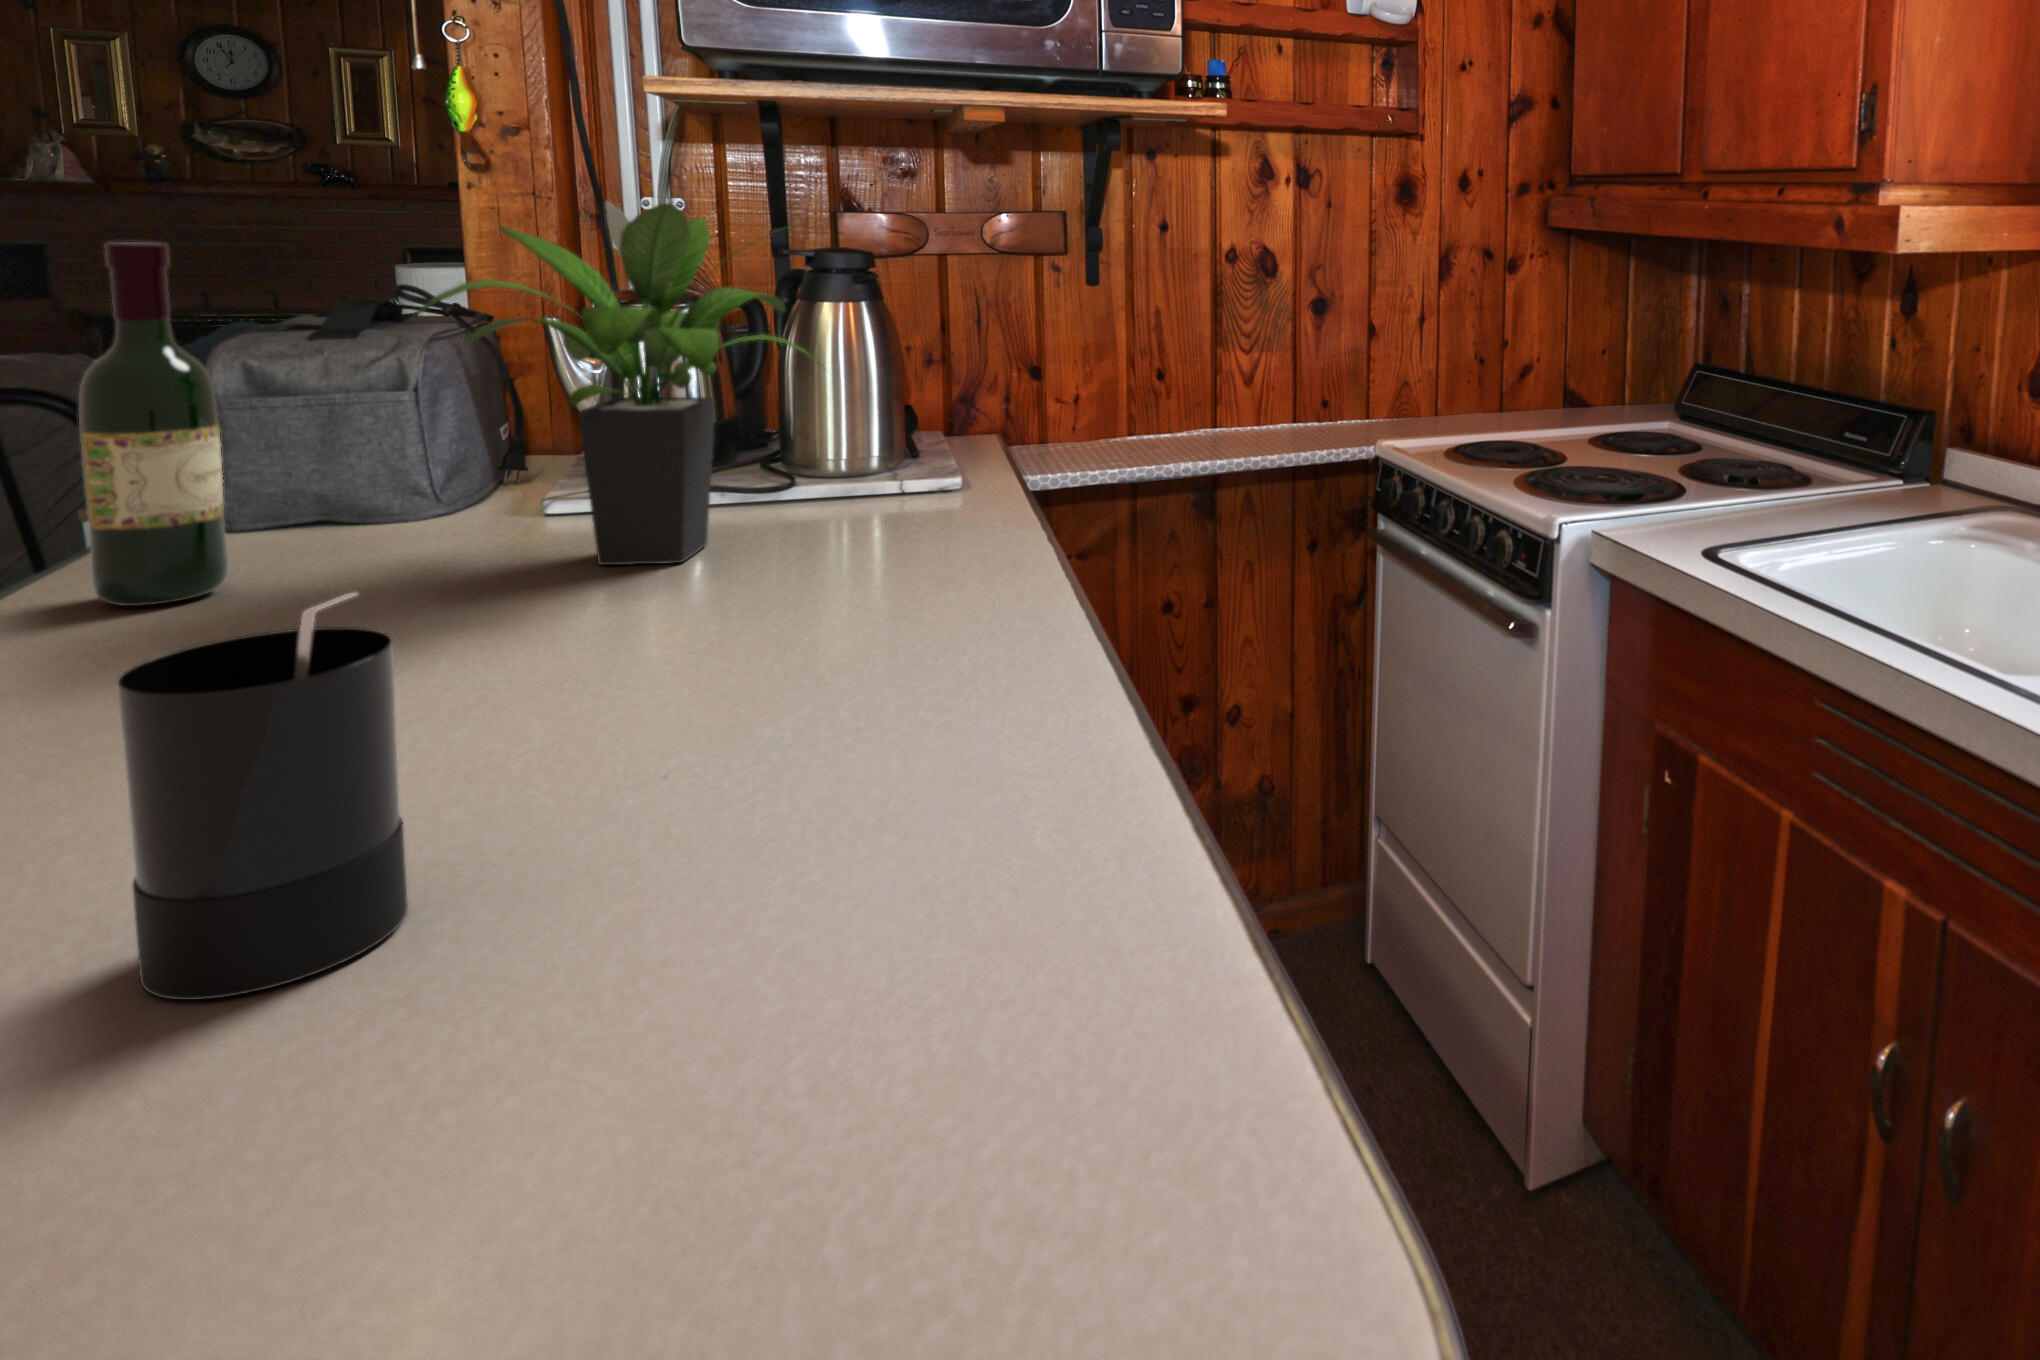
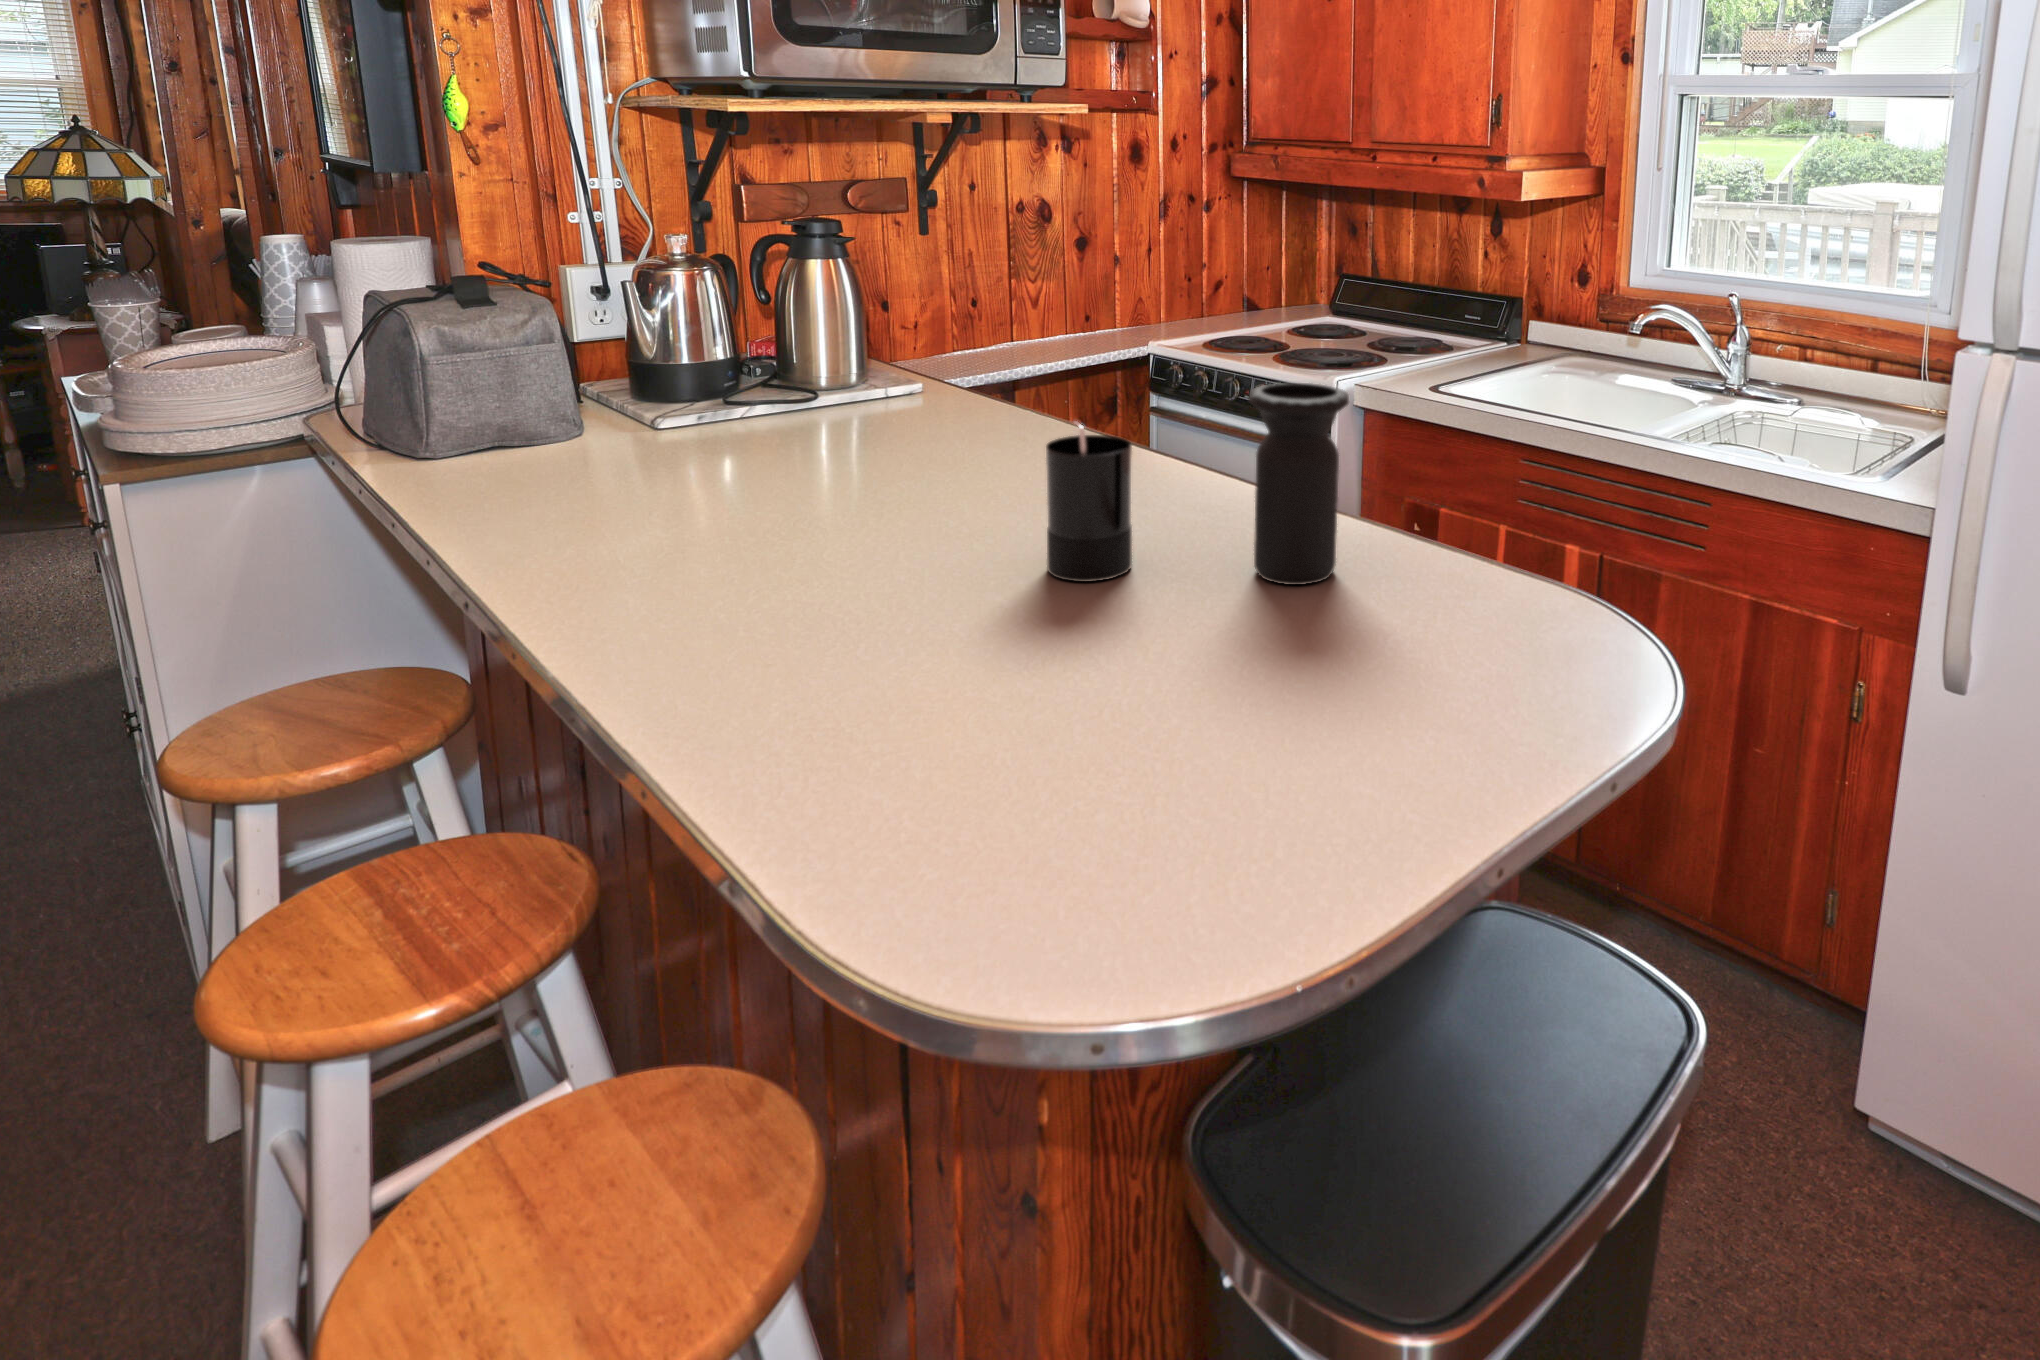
potted plant: present [412,202,812,565] -> none [714,208,930,447]
wine bottle: present [79,242,228,606] -> none [531,250,615,492]
vase: none [412,555,753,1140] -> present [1249,383,1349,585]

